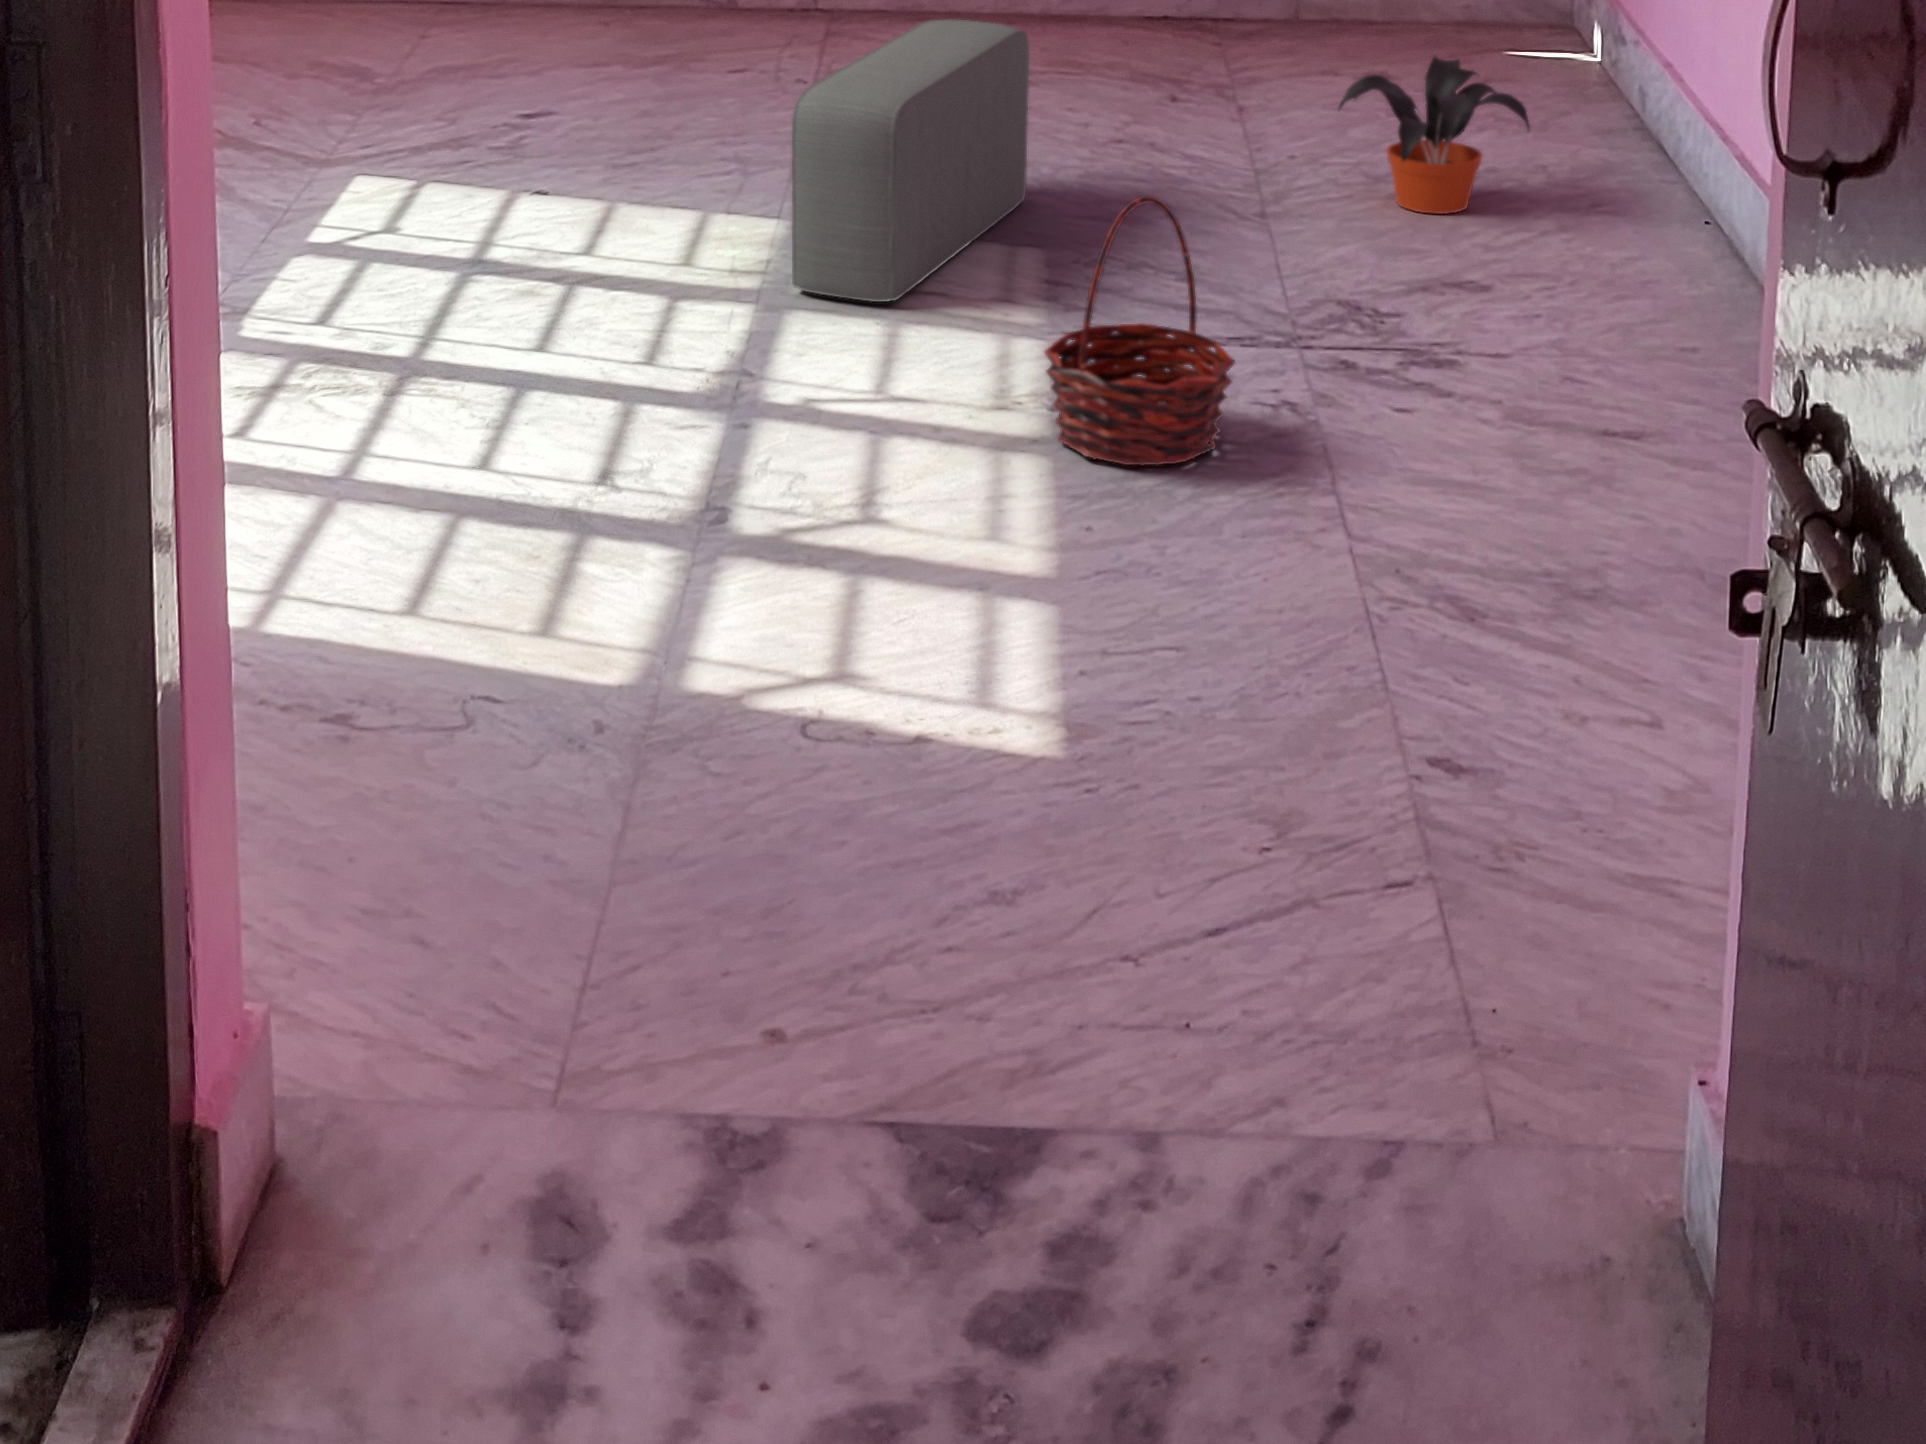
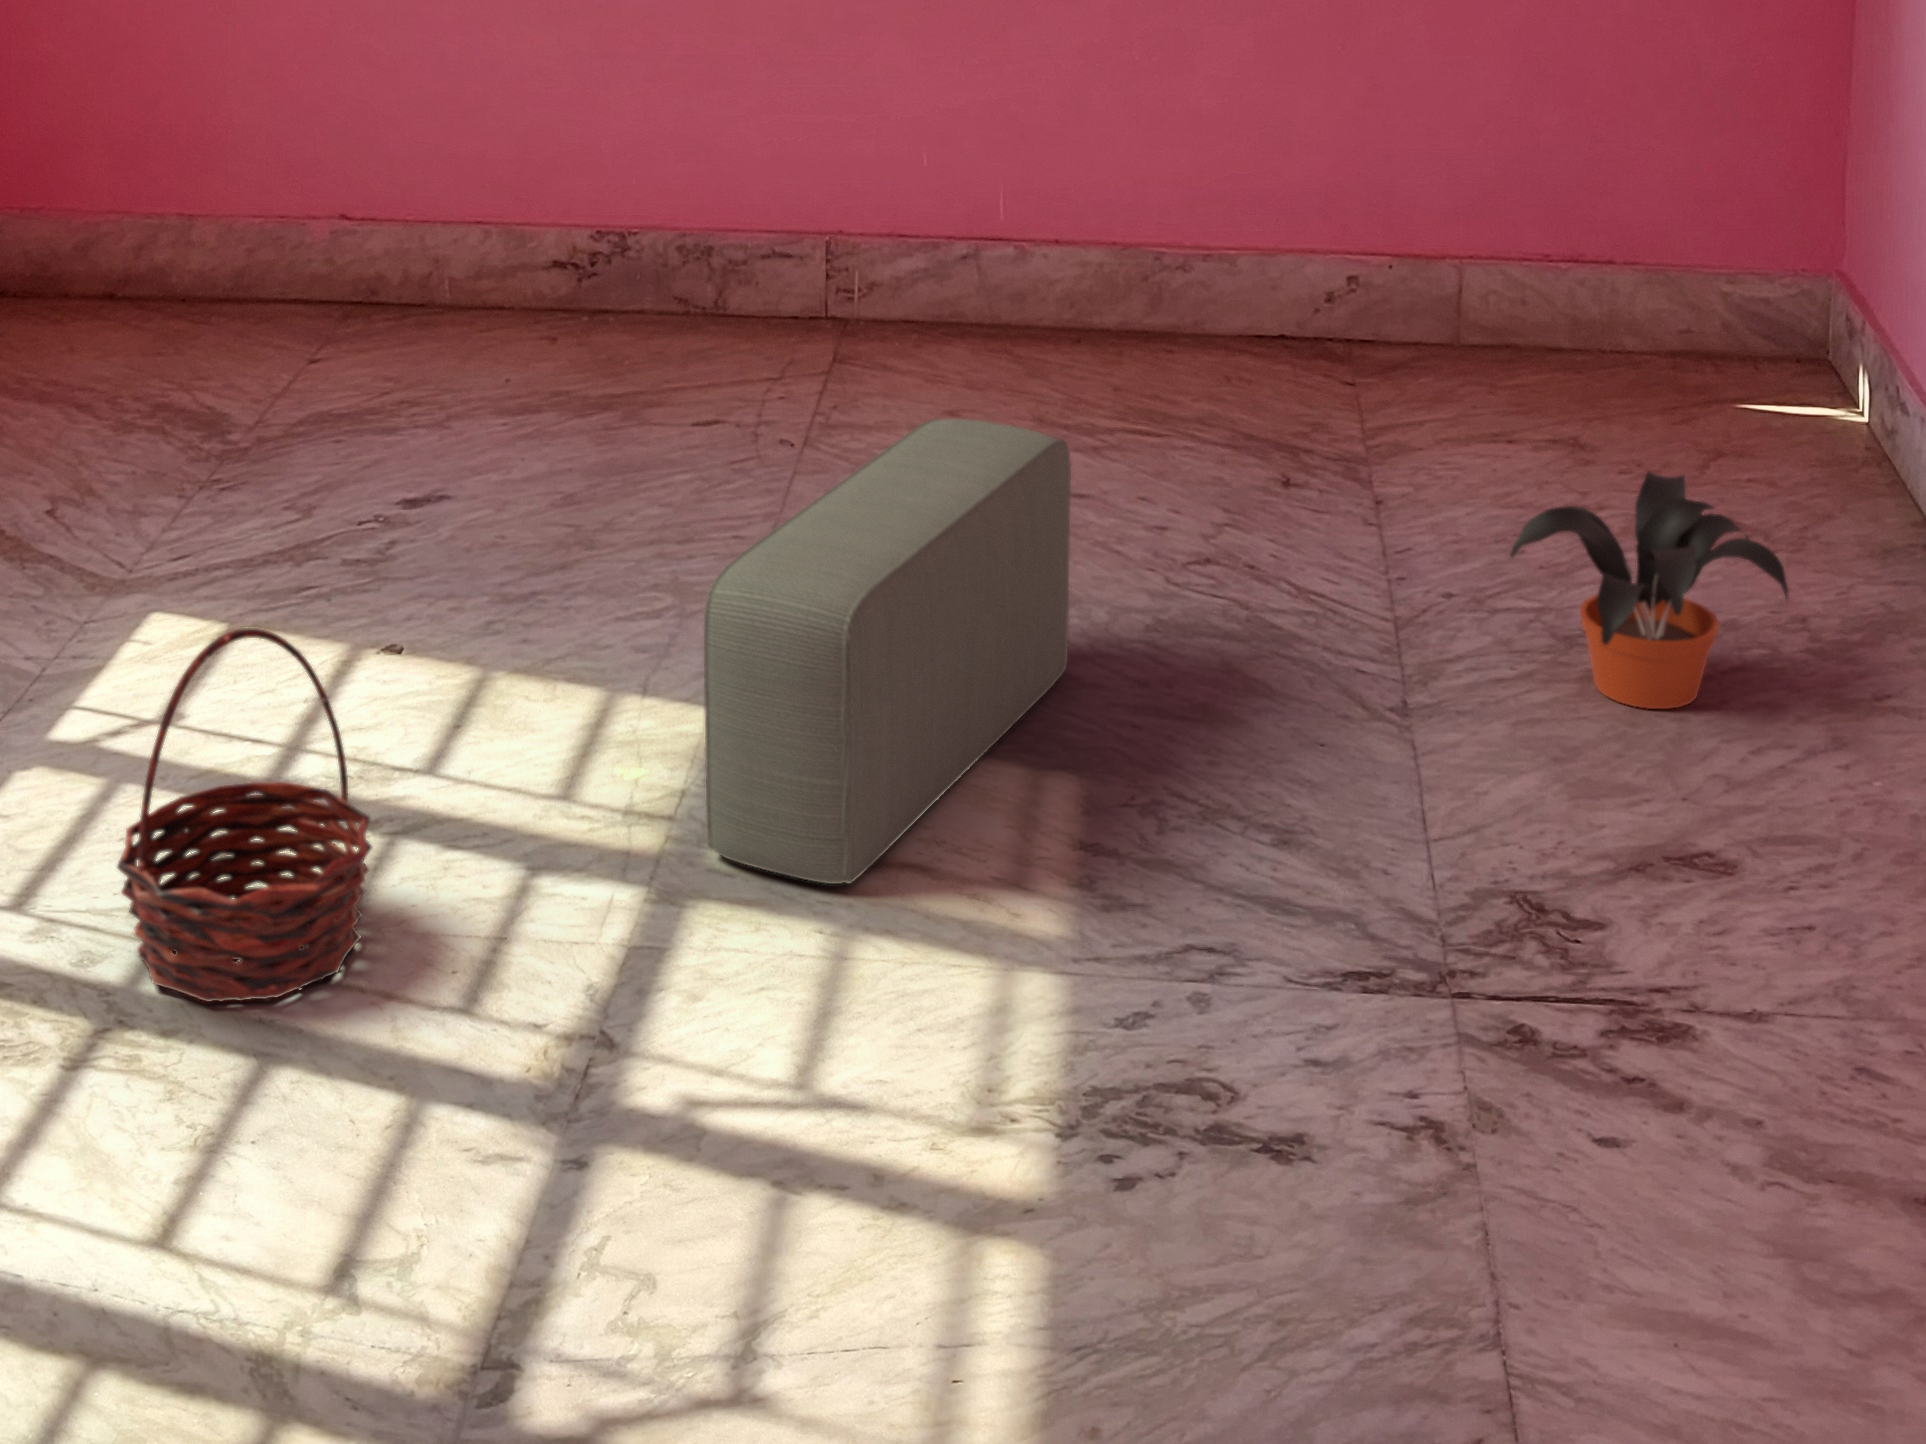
basket: present [1044,196,1235,466] -> present [117,628,372,1002]

